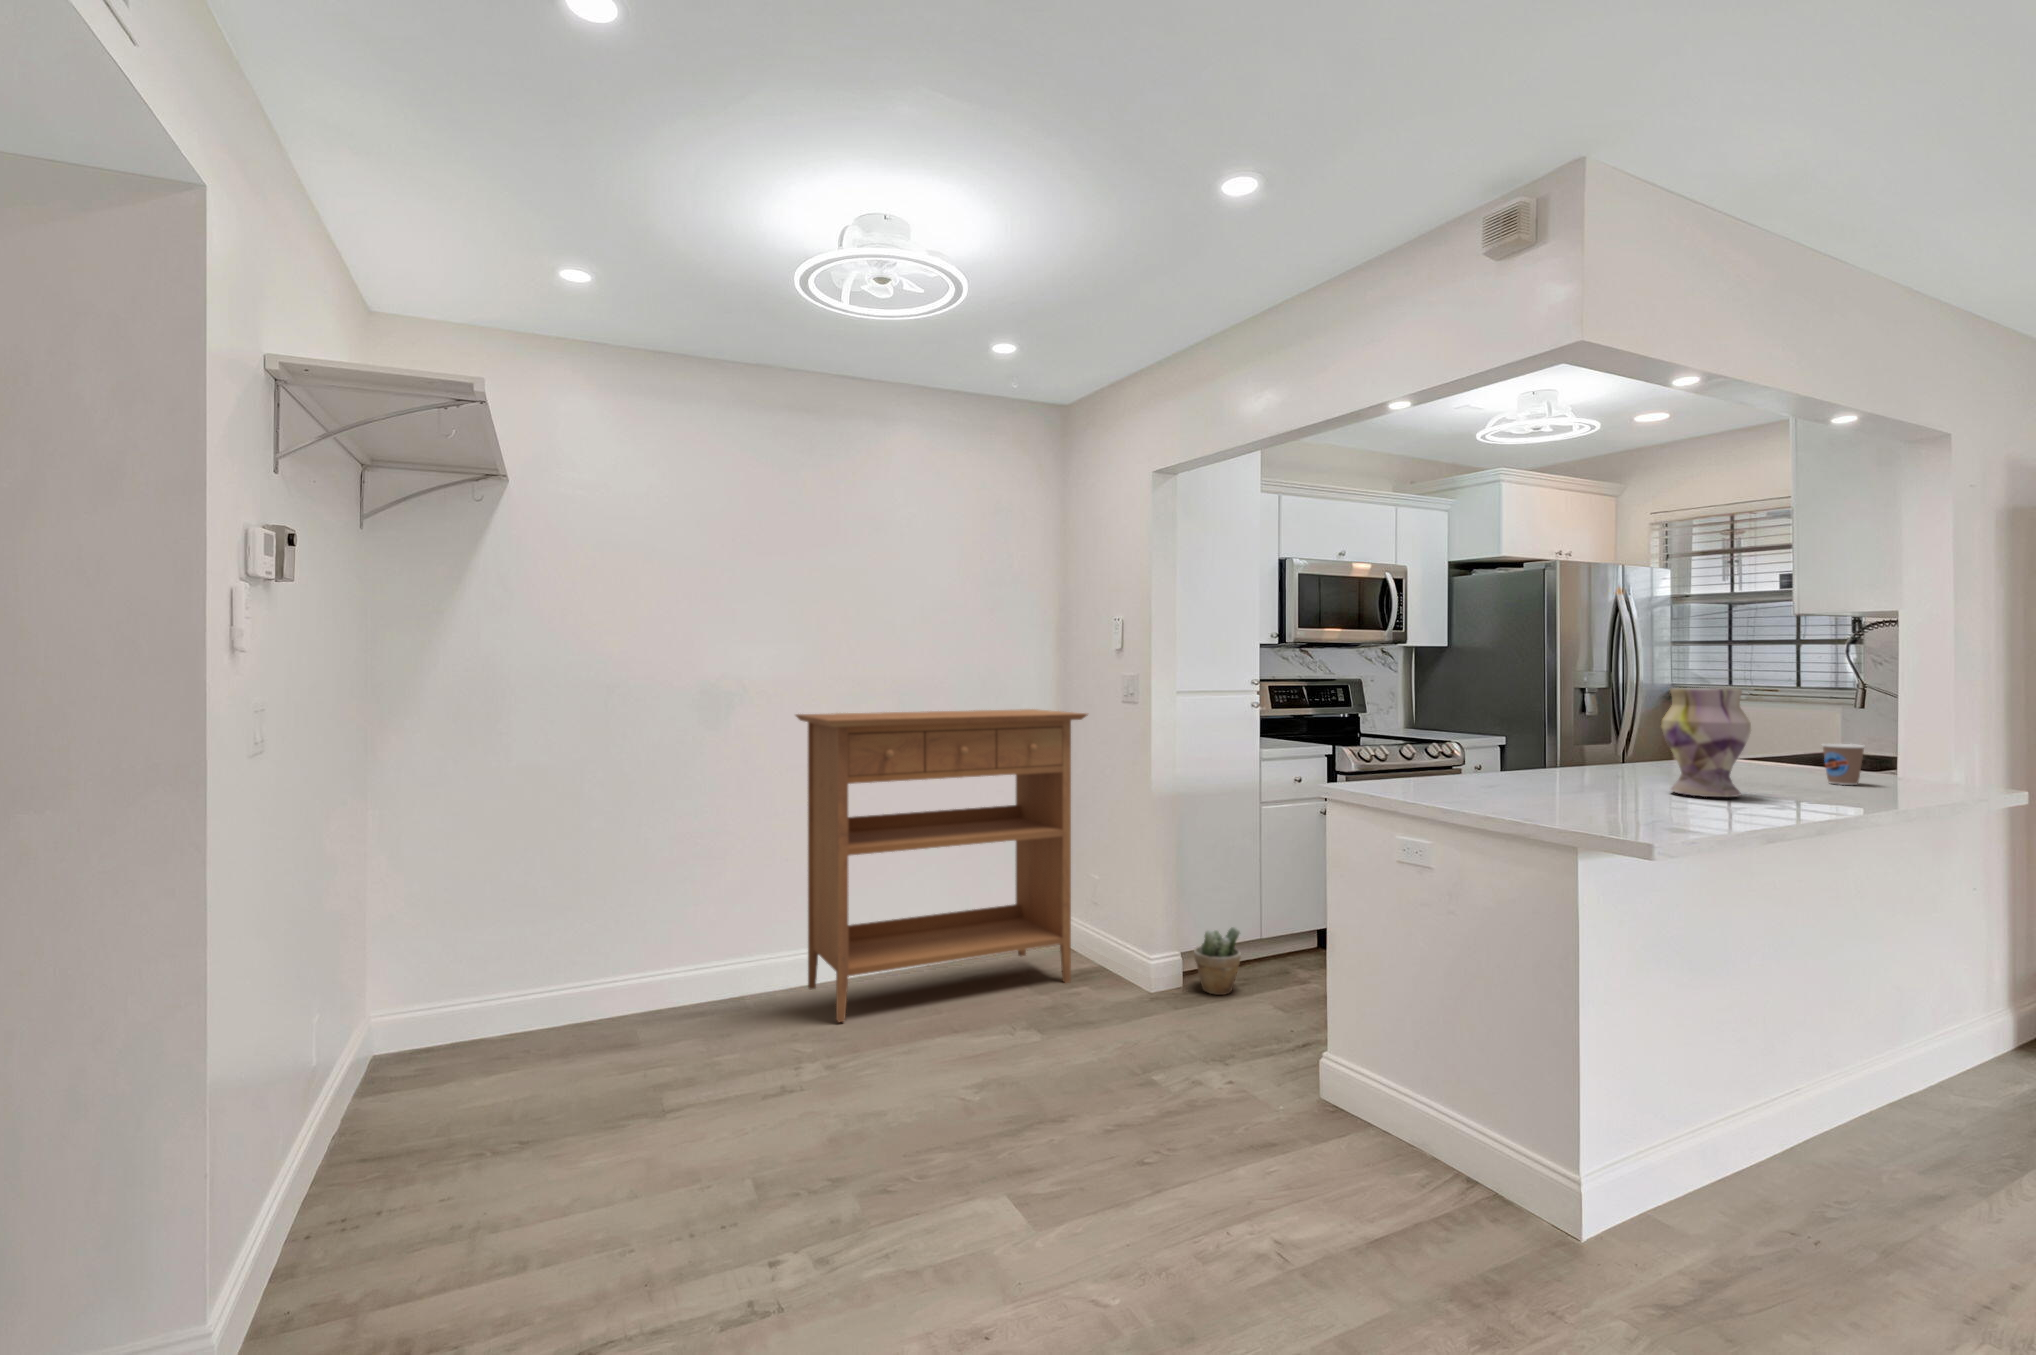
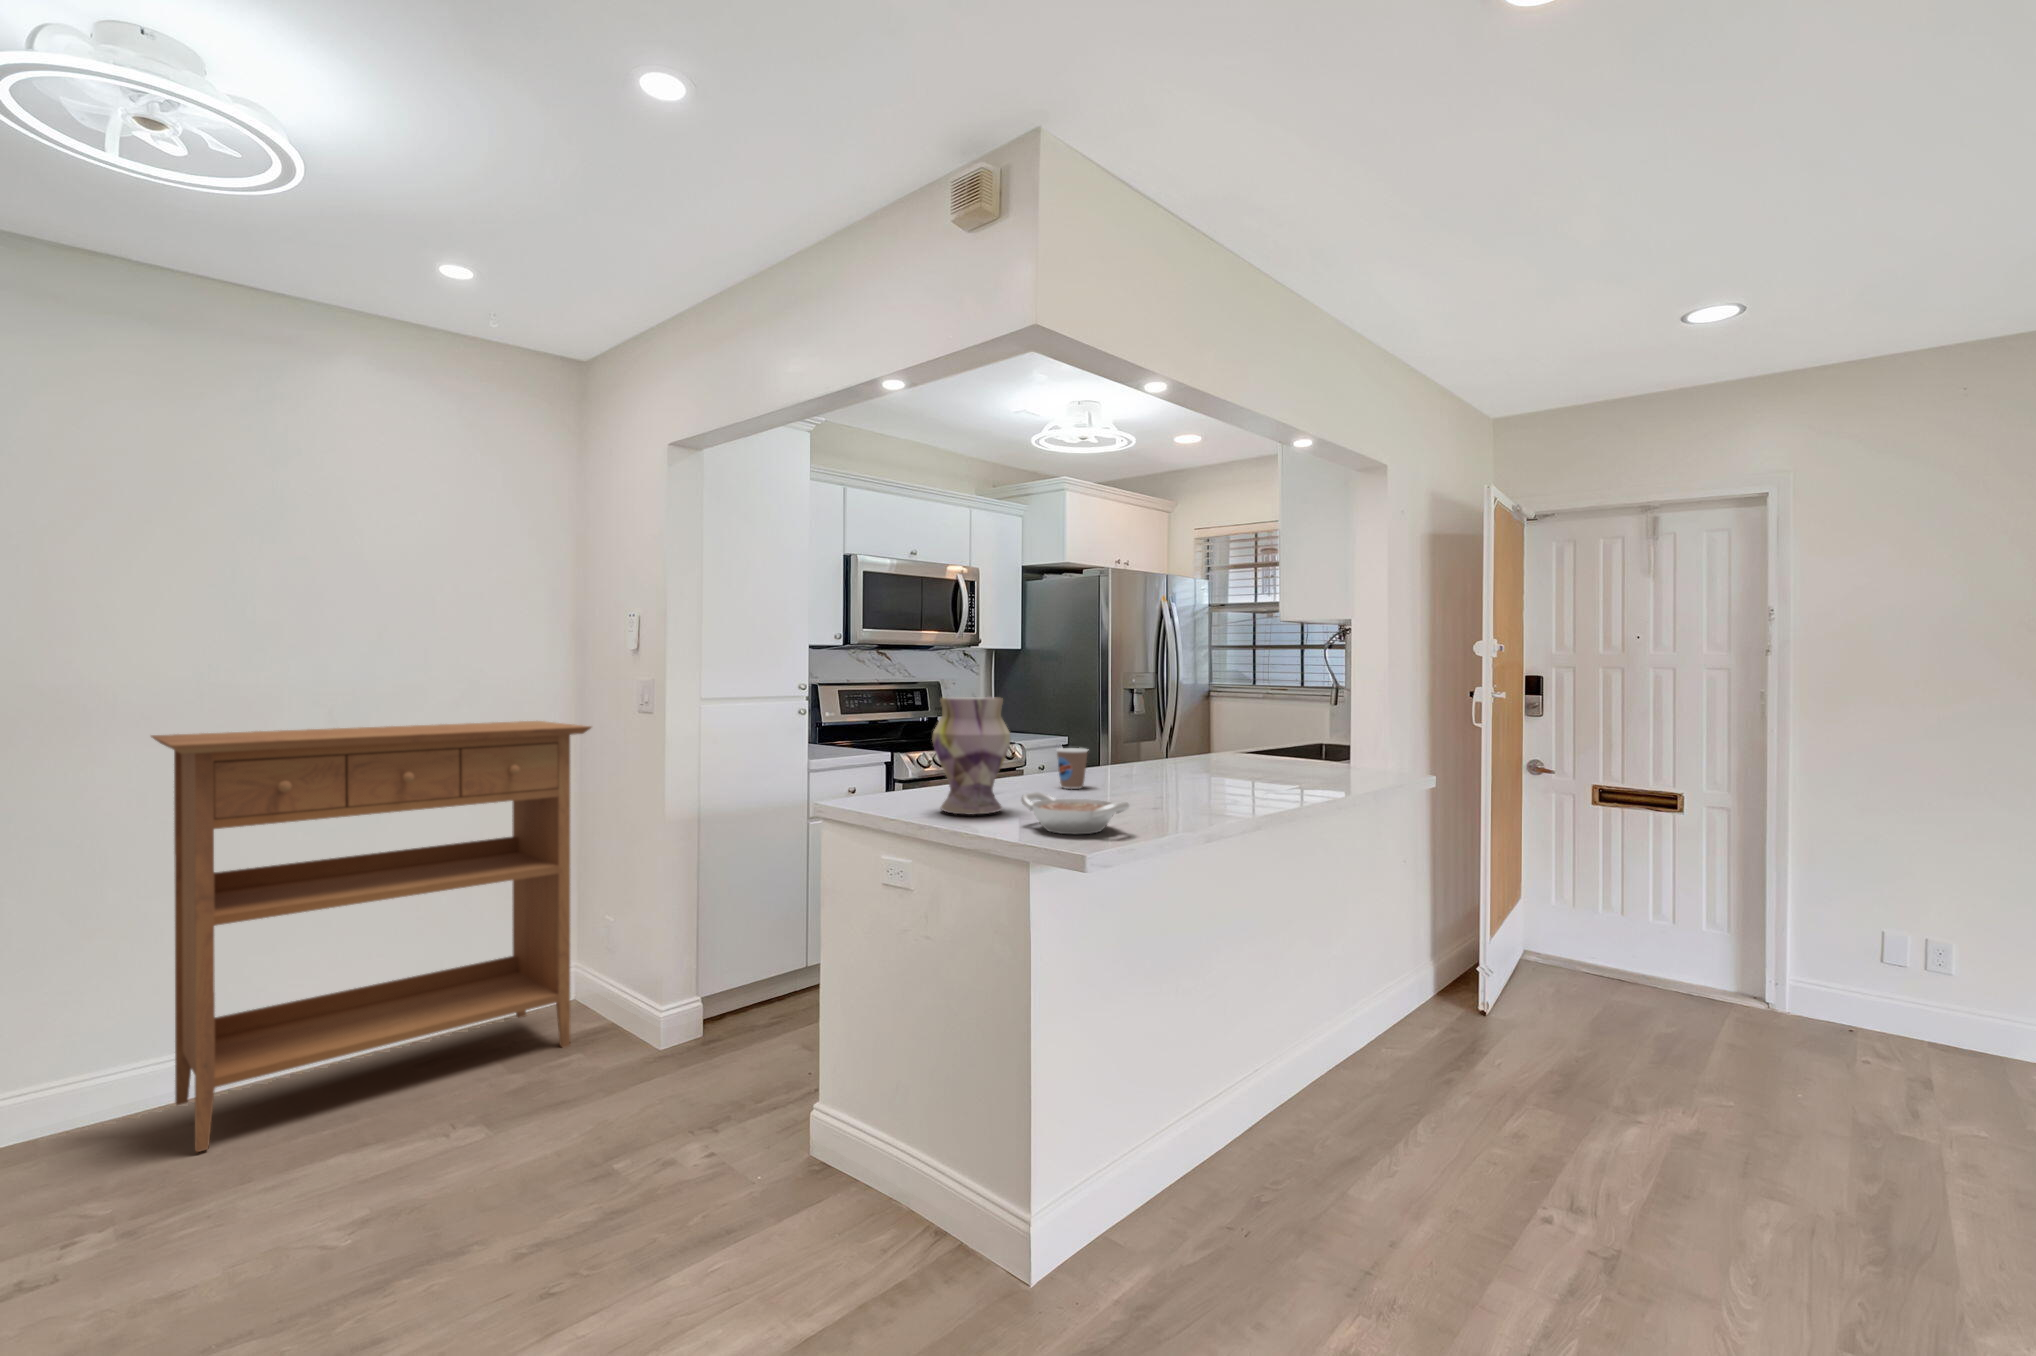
vase: present [1661,688,1751,797] -> present [933,697,1010,815]
coffee cup: present [1823,744,1864,785] -> present [1057,748,1088,789]
bowl: none [1536,777,1663,817] -> present [1021,792,1129,834]
potted plant: present [1194,927,1241,995] -> none [719,961,773,1040]

